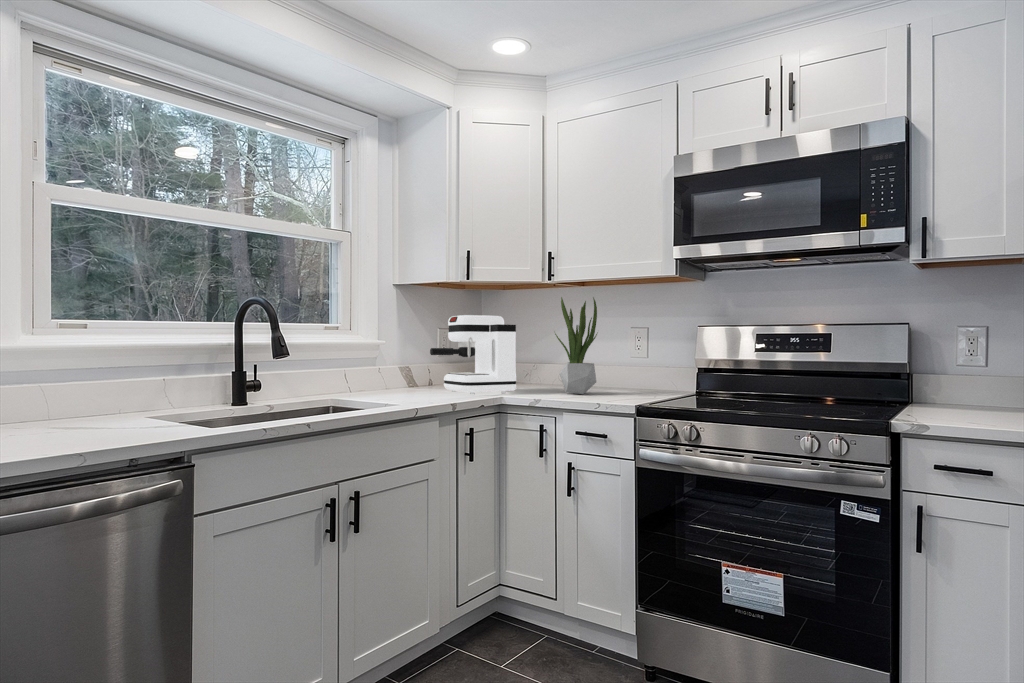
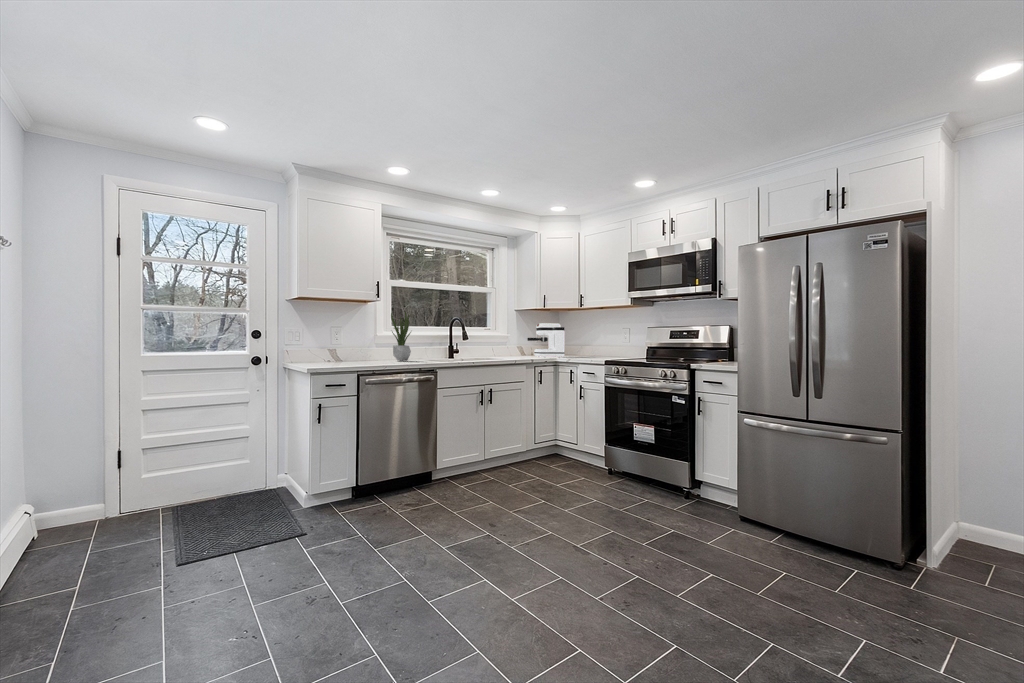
potted plant: present [555,297,597,394] -> present [391,313,411,361]

